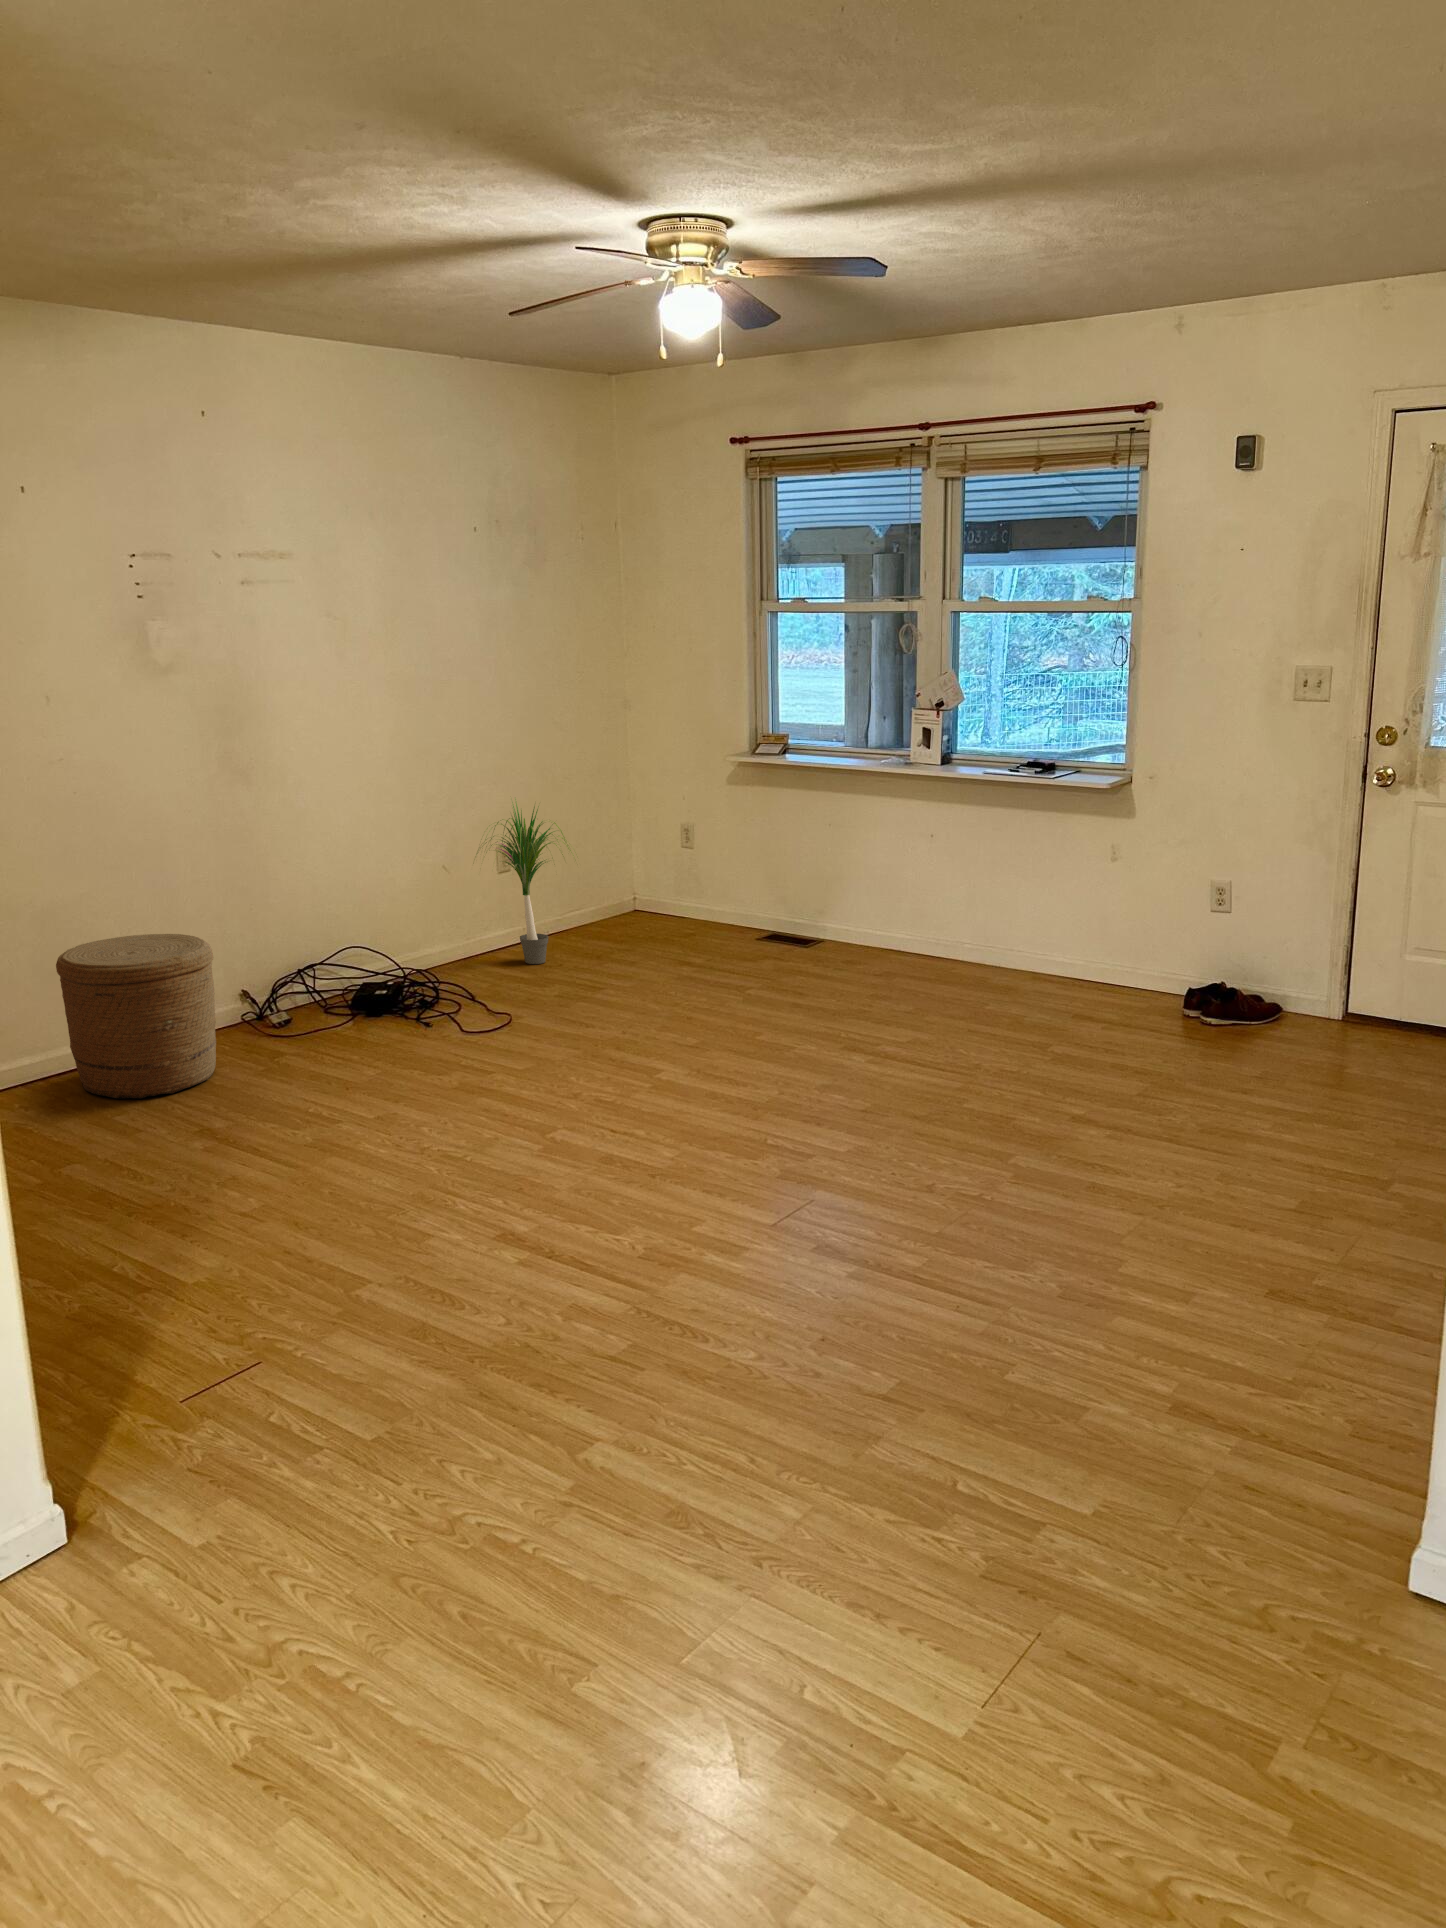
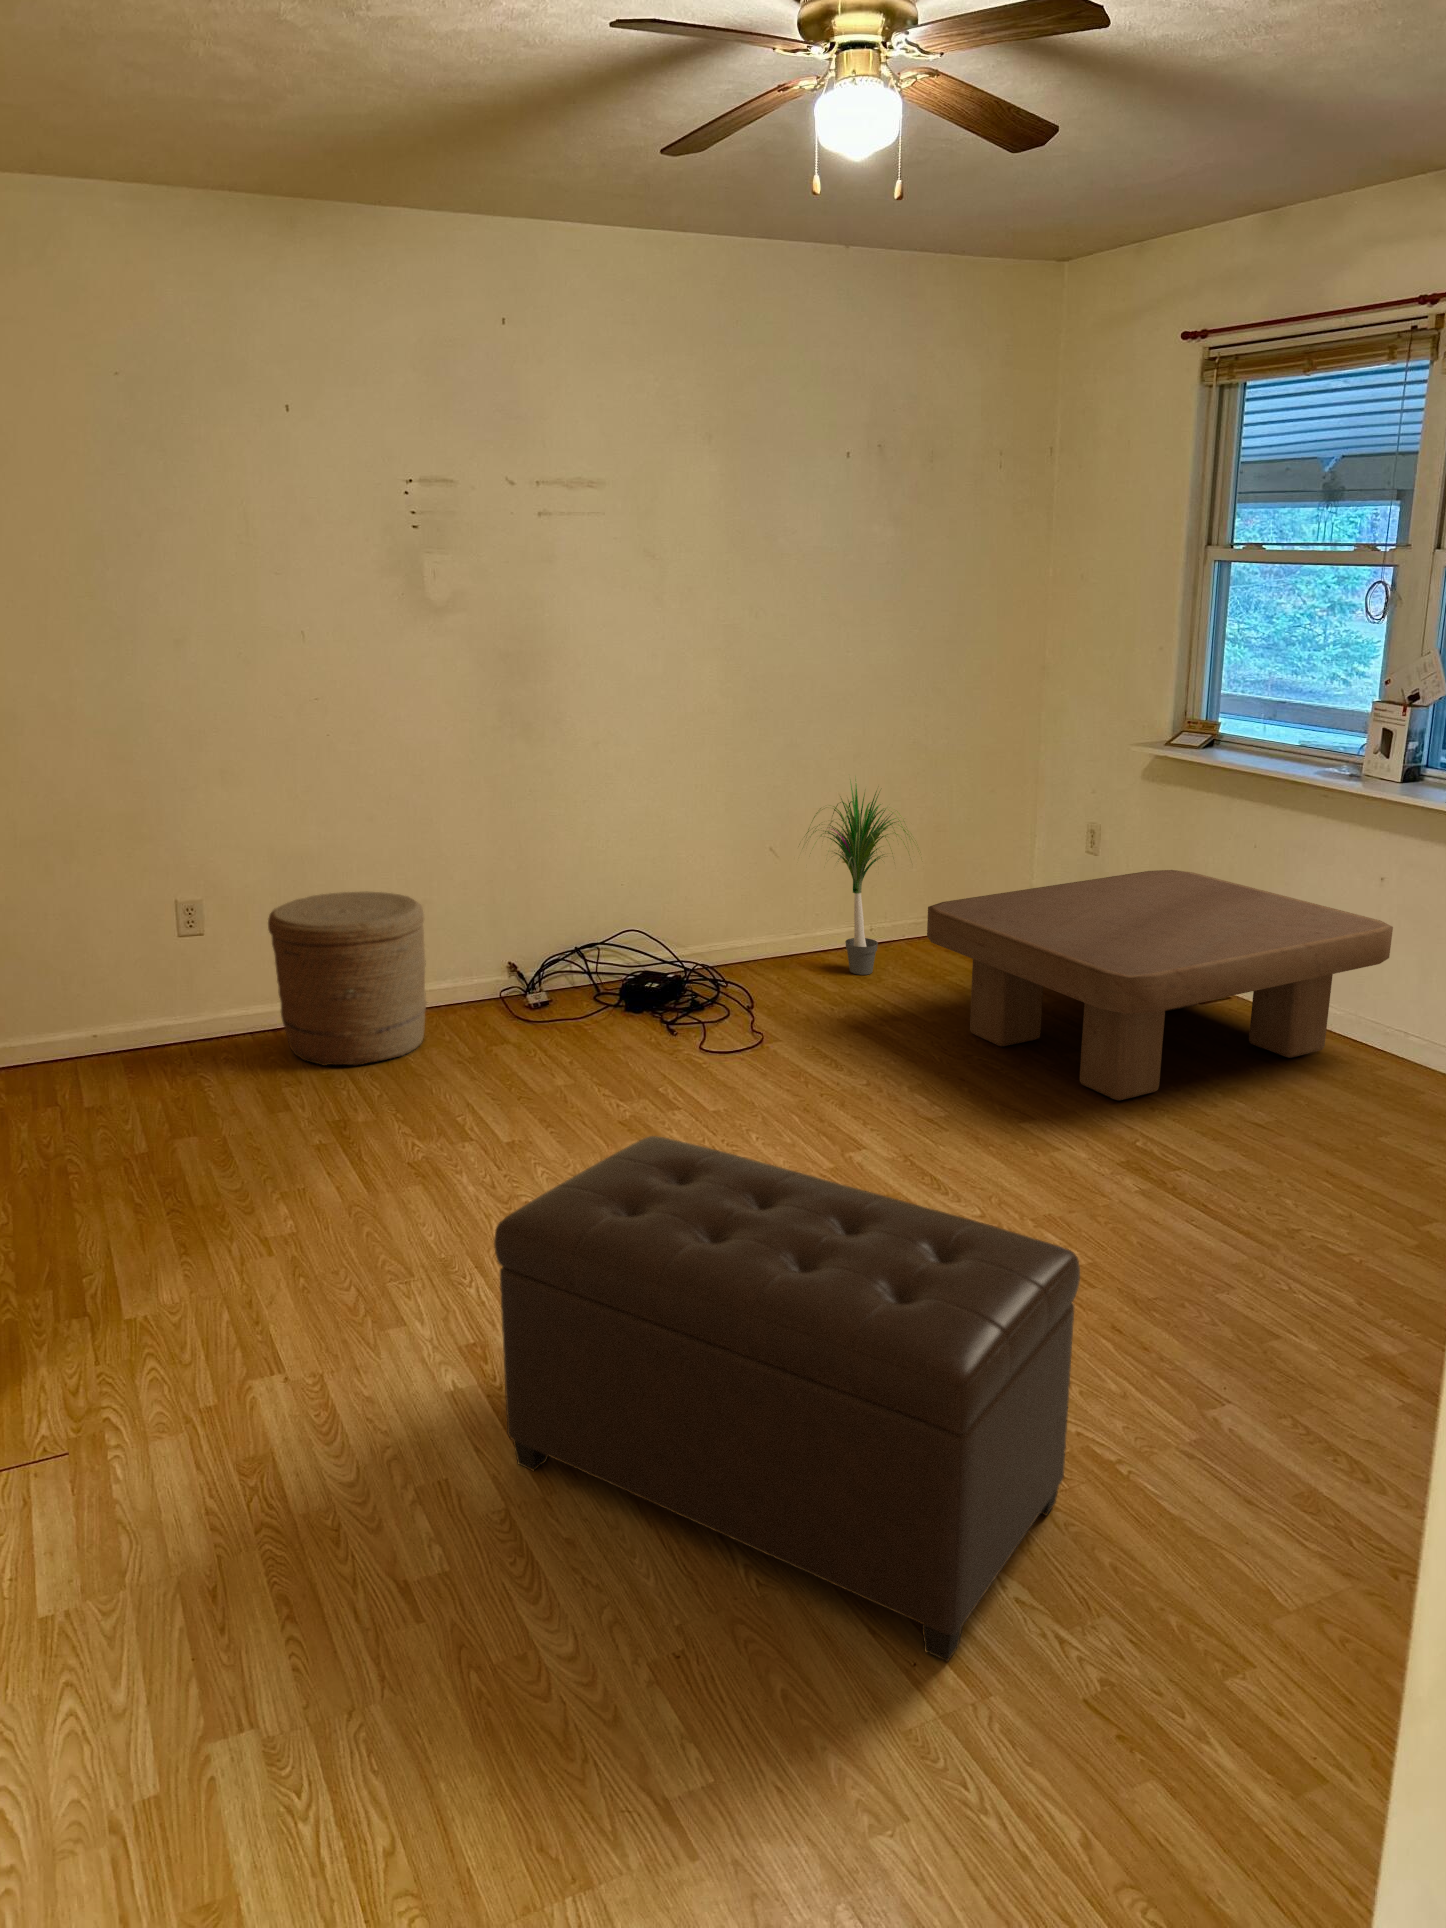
coffee table: none [624,849,945,1013] -> present [927,870,1393,1100]
ottoman: none [622,1039,999,1289] -> present [494,1136,1080,1661]

